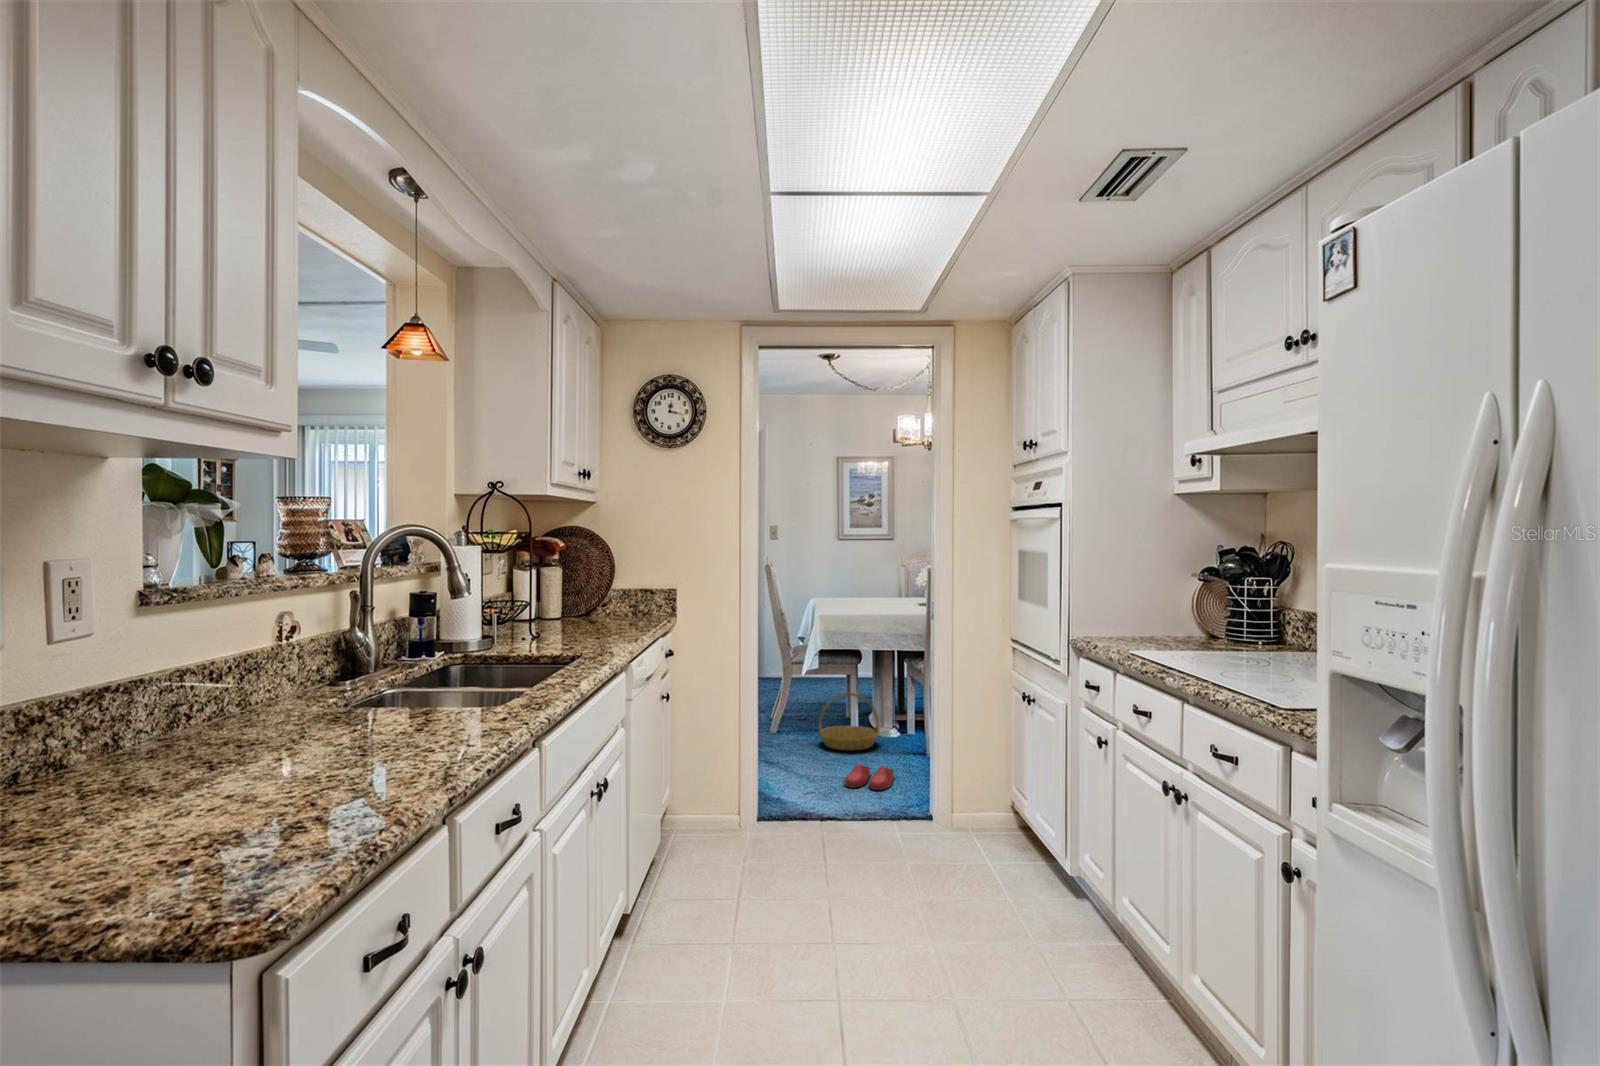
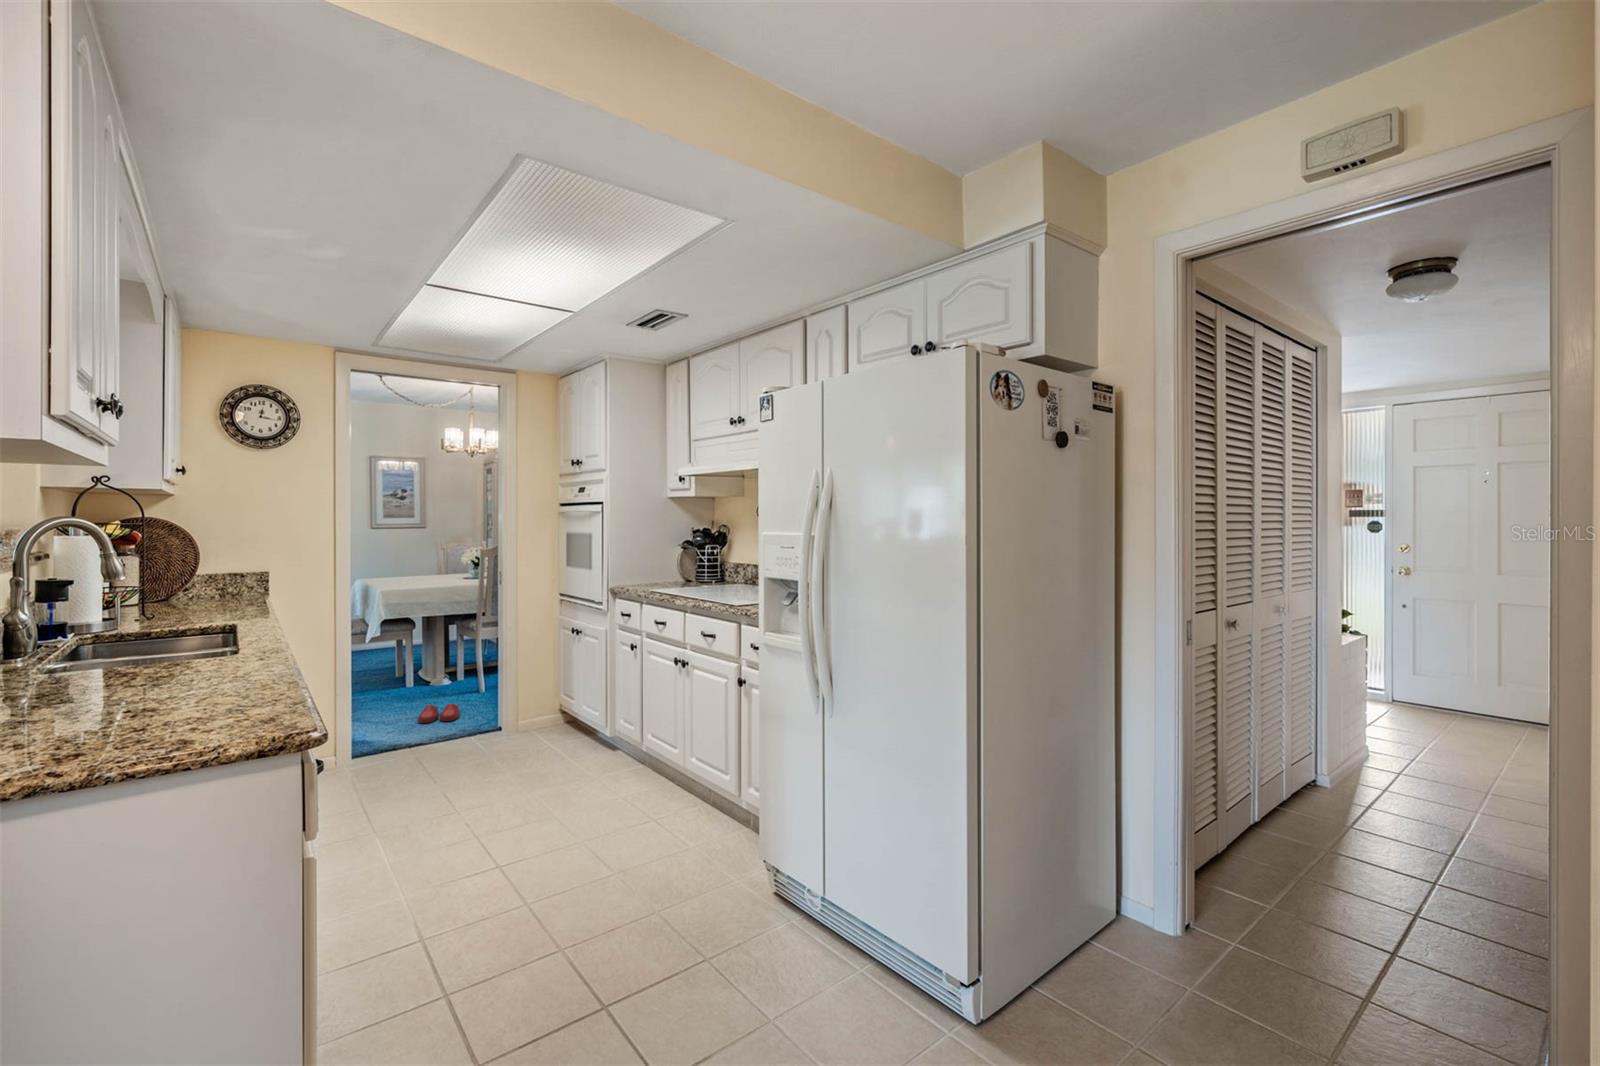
basket: present [818,693,879,750] -> none [380,654,436,701]

